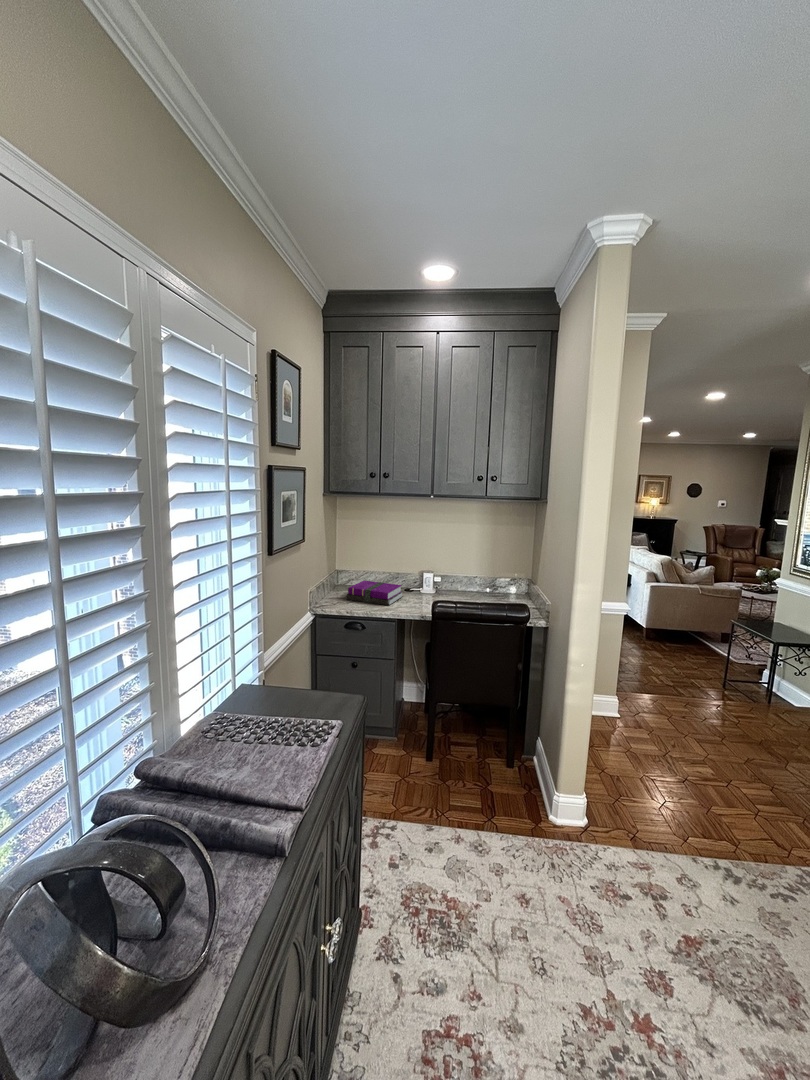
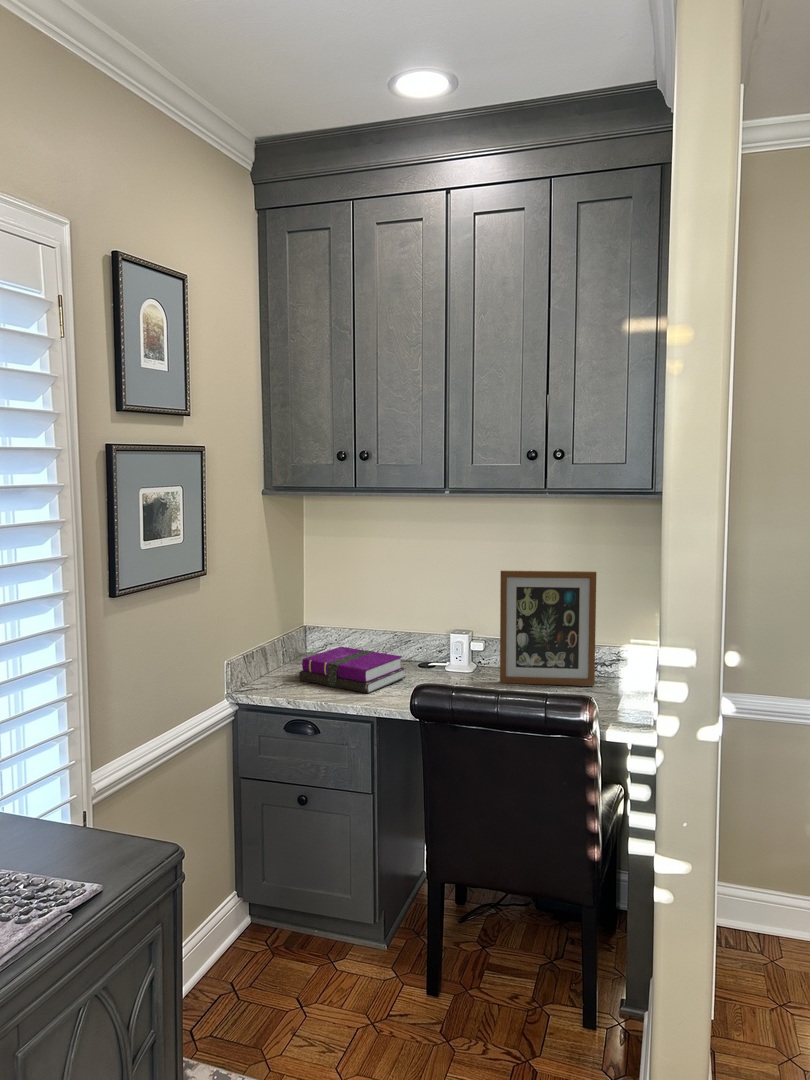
picture frame: none [452,539,504,599] -> present [500,571,596,686]

